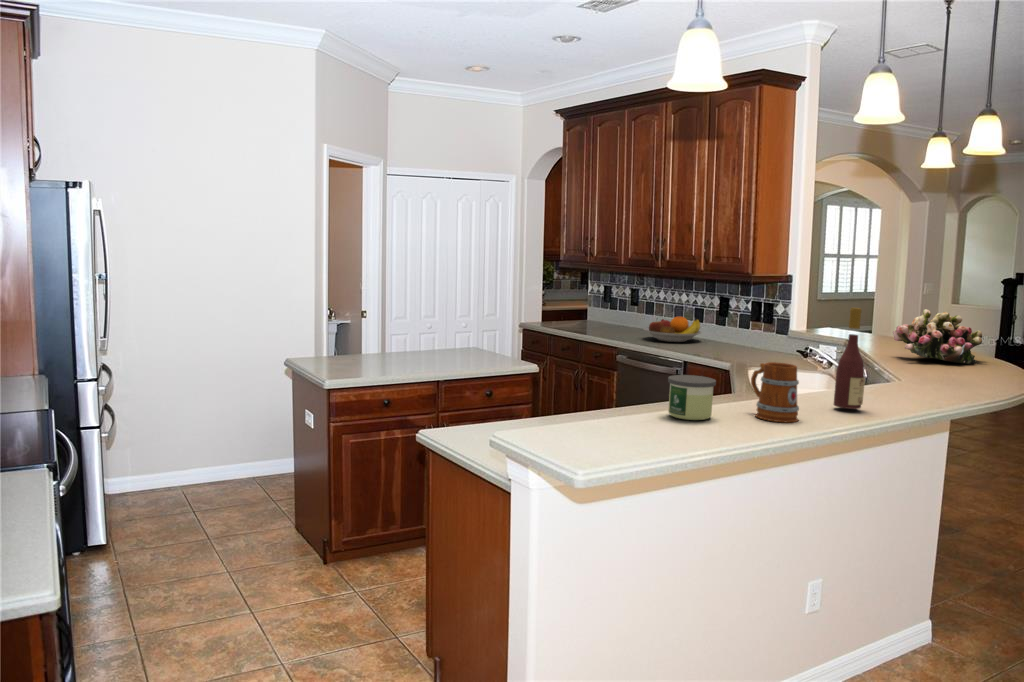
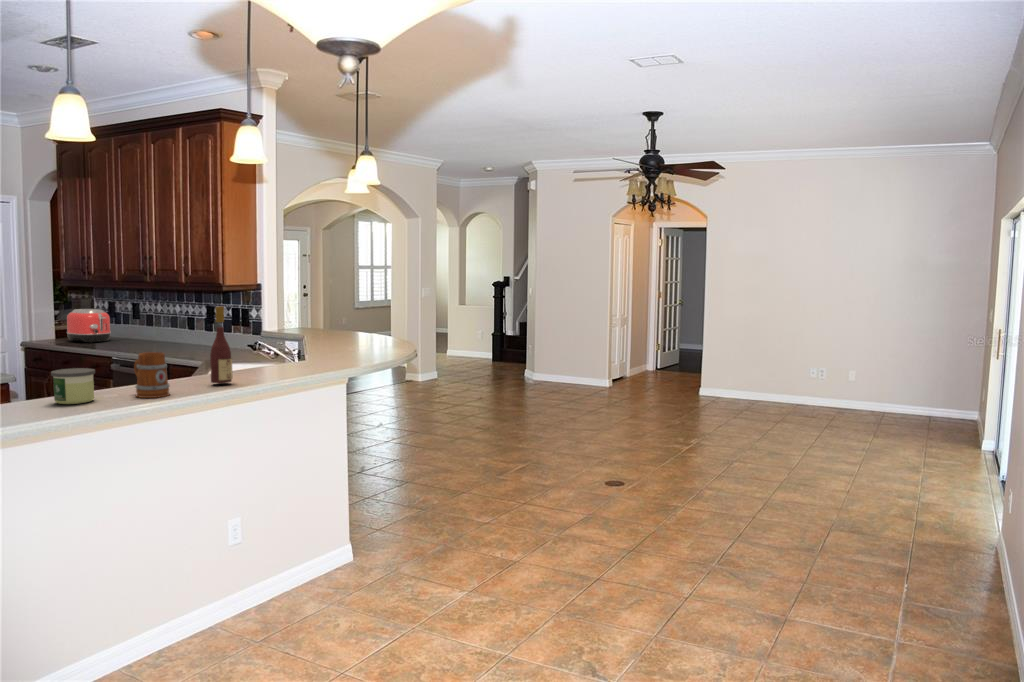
toaster: none [570,293,612,329] -> present [67,309,111,343]
flower arrangement: present [893,309,982,364] -> none [317,307,379,346]
fruit bowl: present [644,316,701,342] -> none [134,325,190,348]

